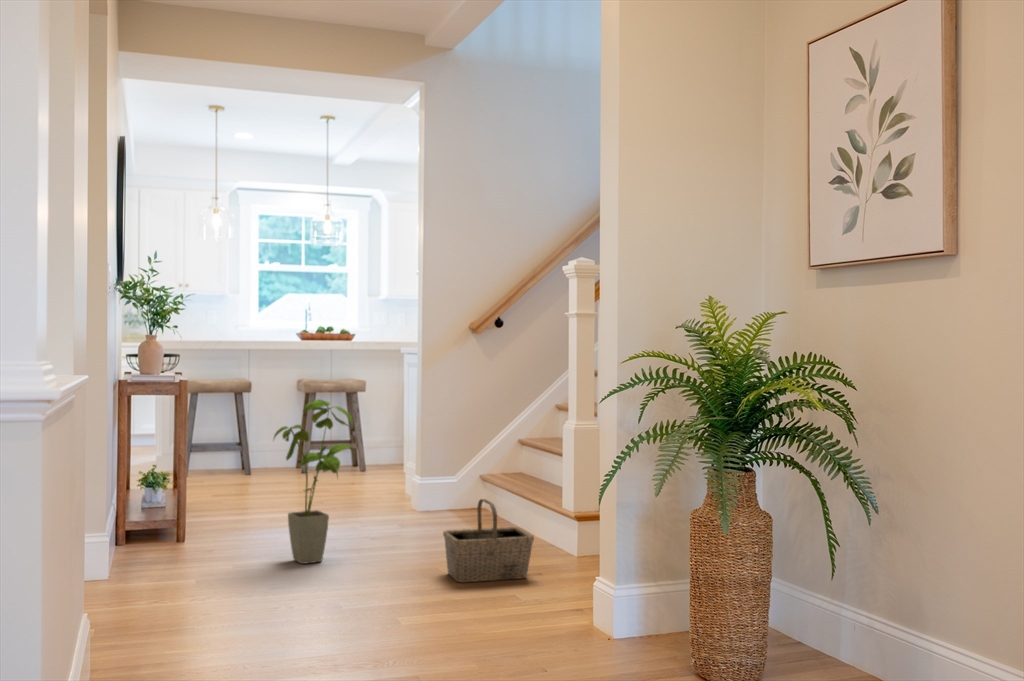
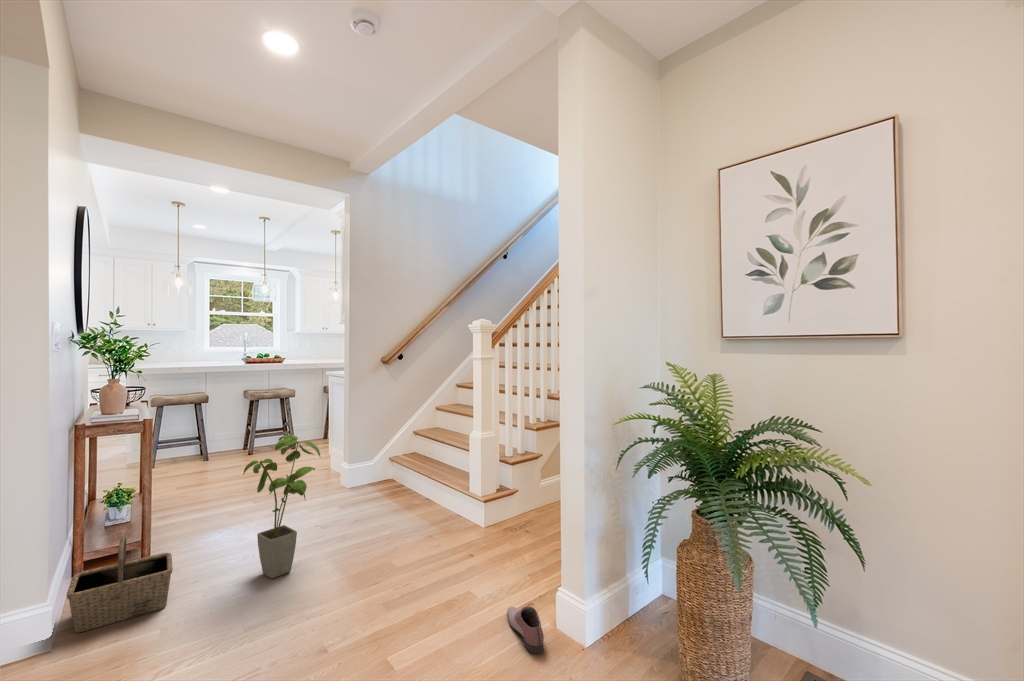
basket: present [443,499,534,582] -> present [67,536,173,633]
shoe: none [537,590,563,631] -> present [507,606,544,653]

